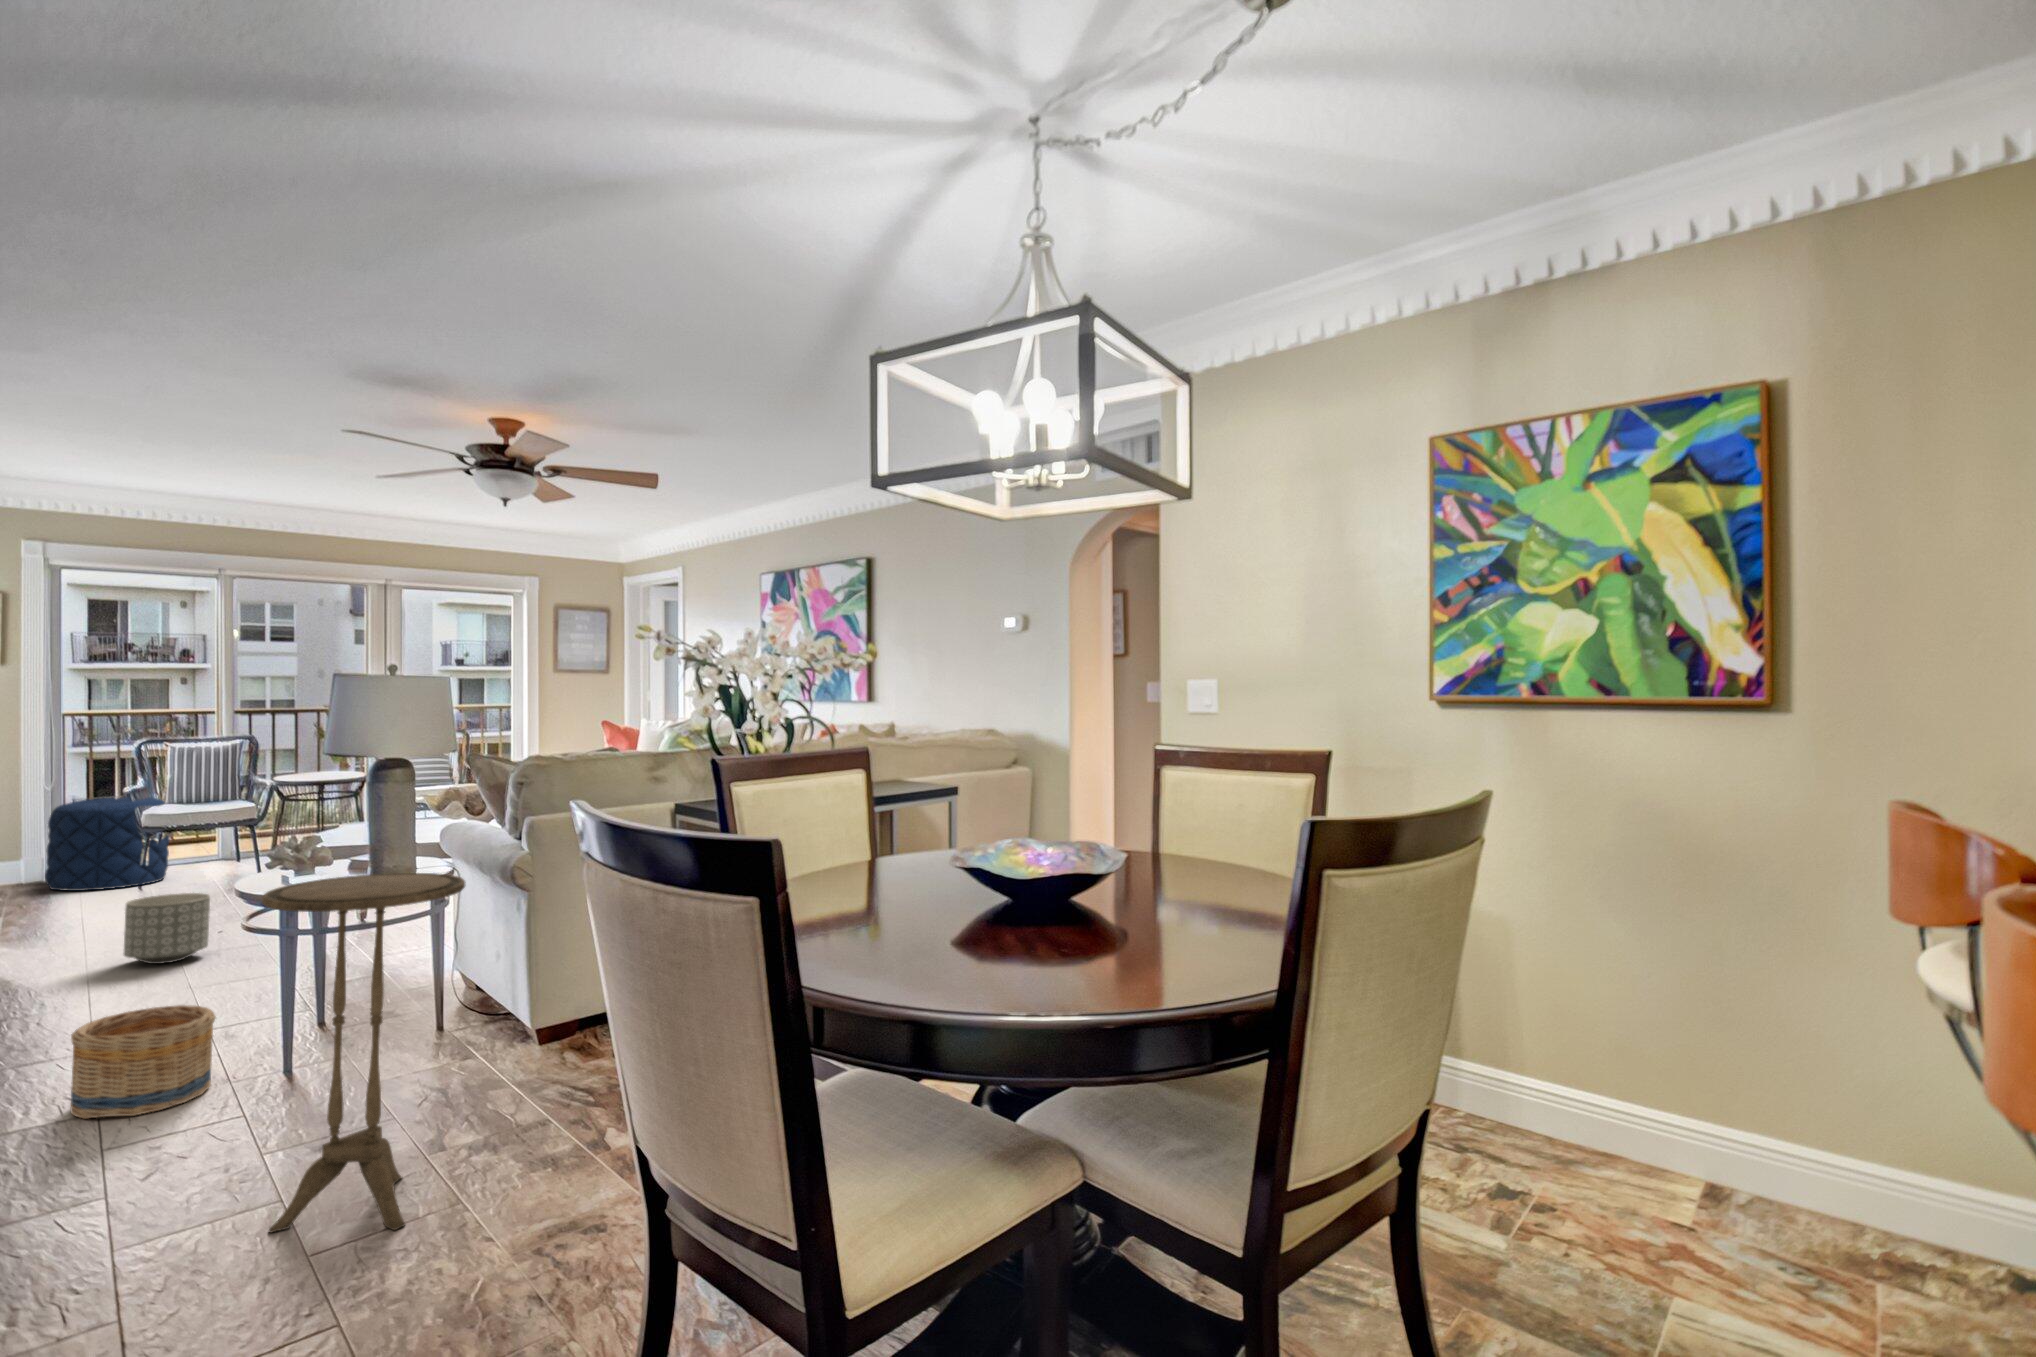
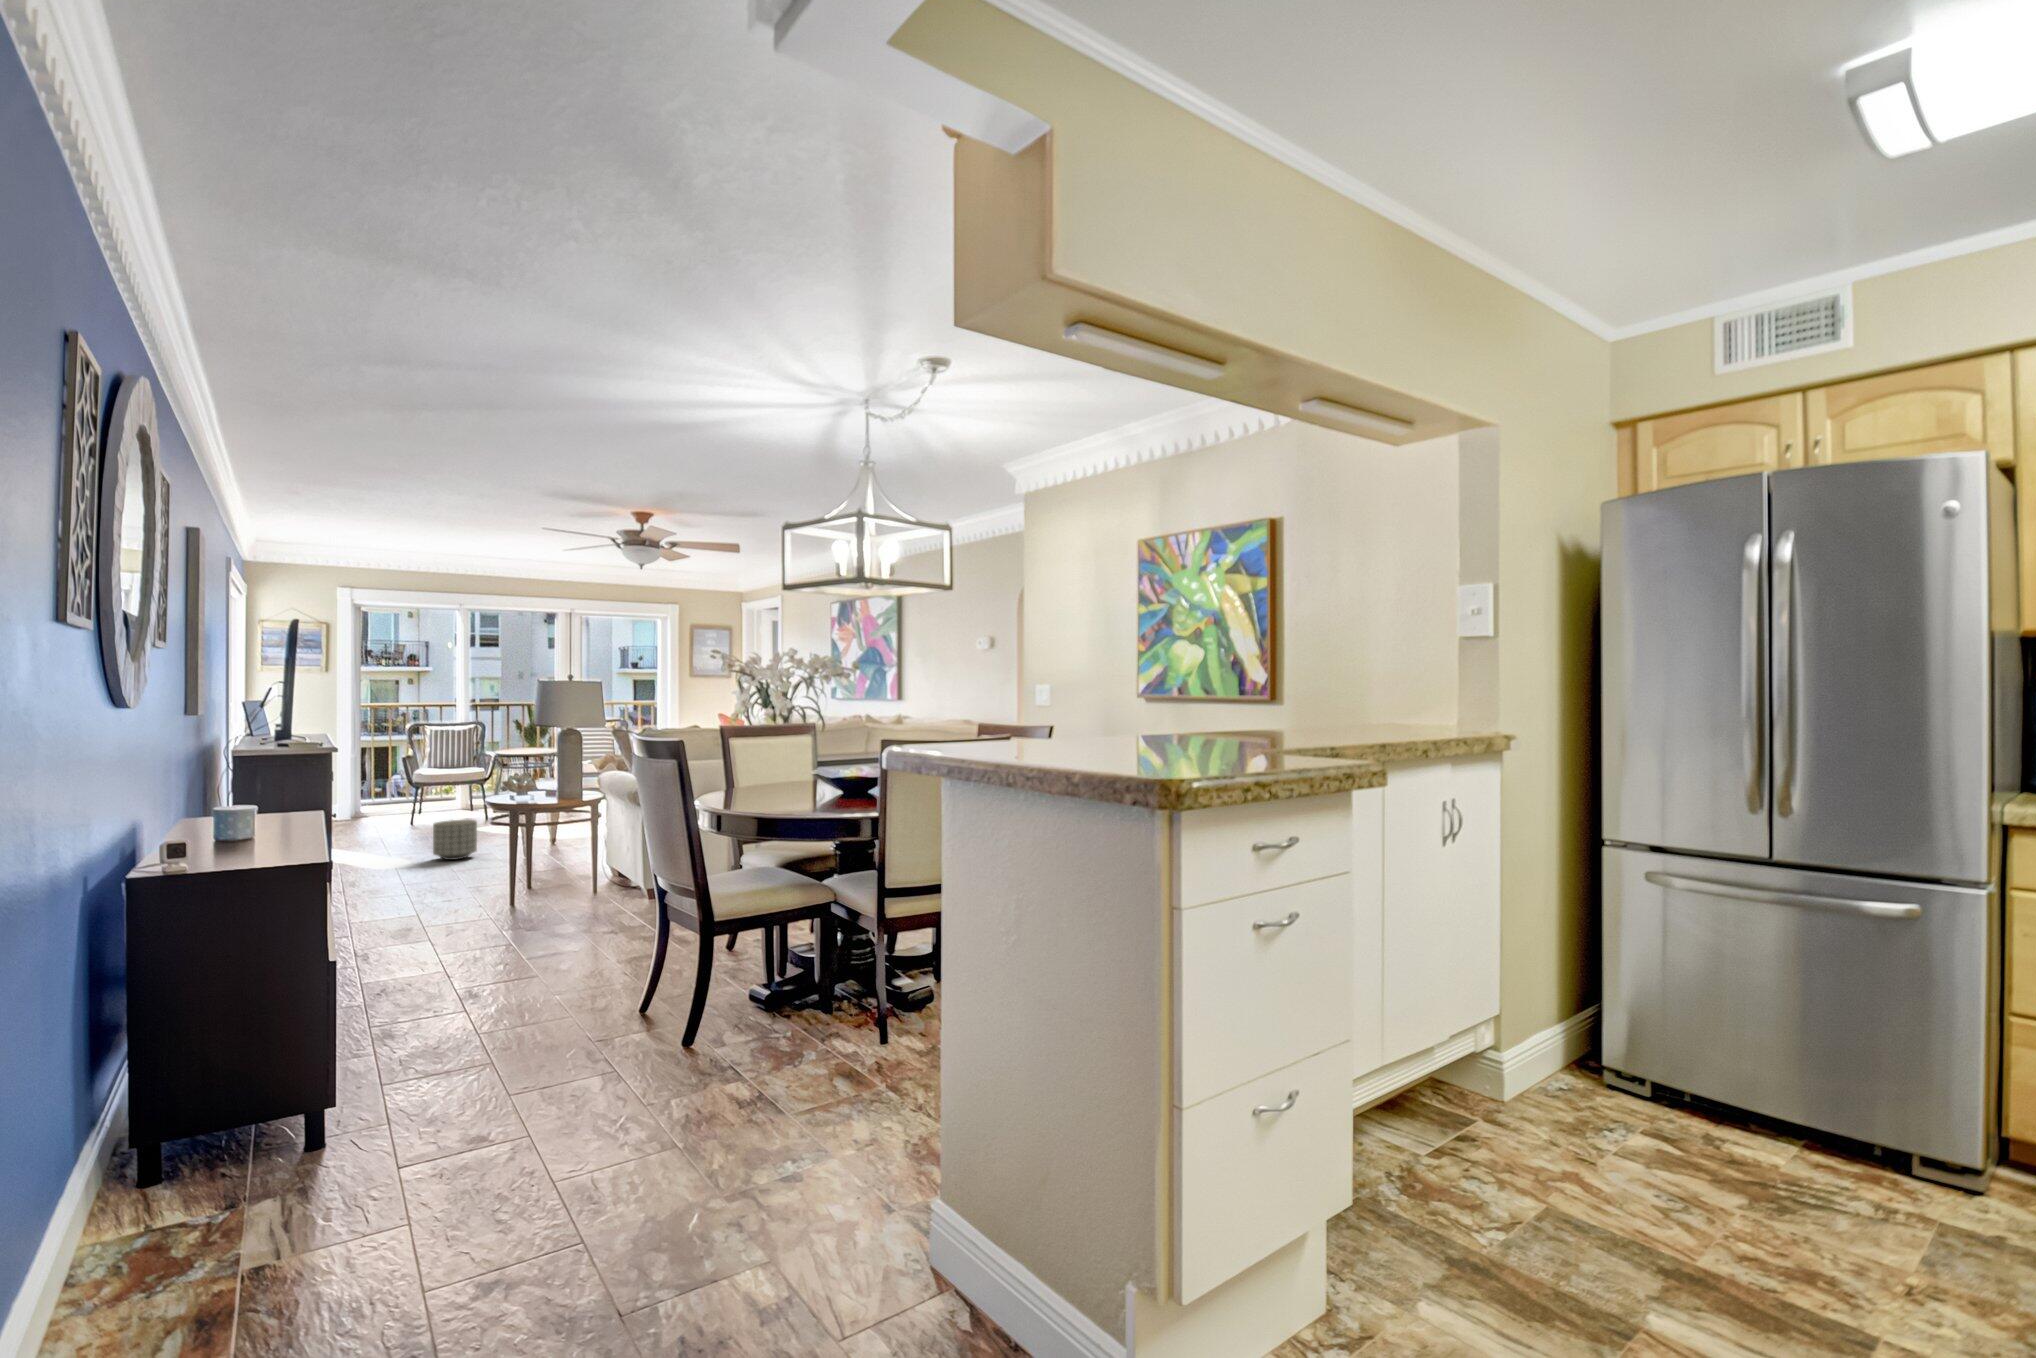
pouf: present [45,797,170,891] -> none [382,765,451,824]
side table: present [262,873,466,1233] -> none [501,793,590,953]
basket: present [70,1005,216,1119] -> none [419,867,483,916]

